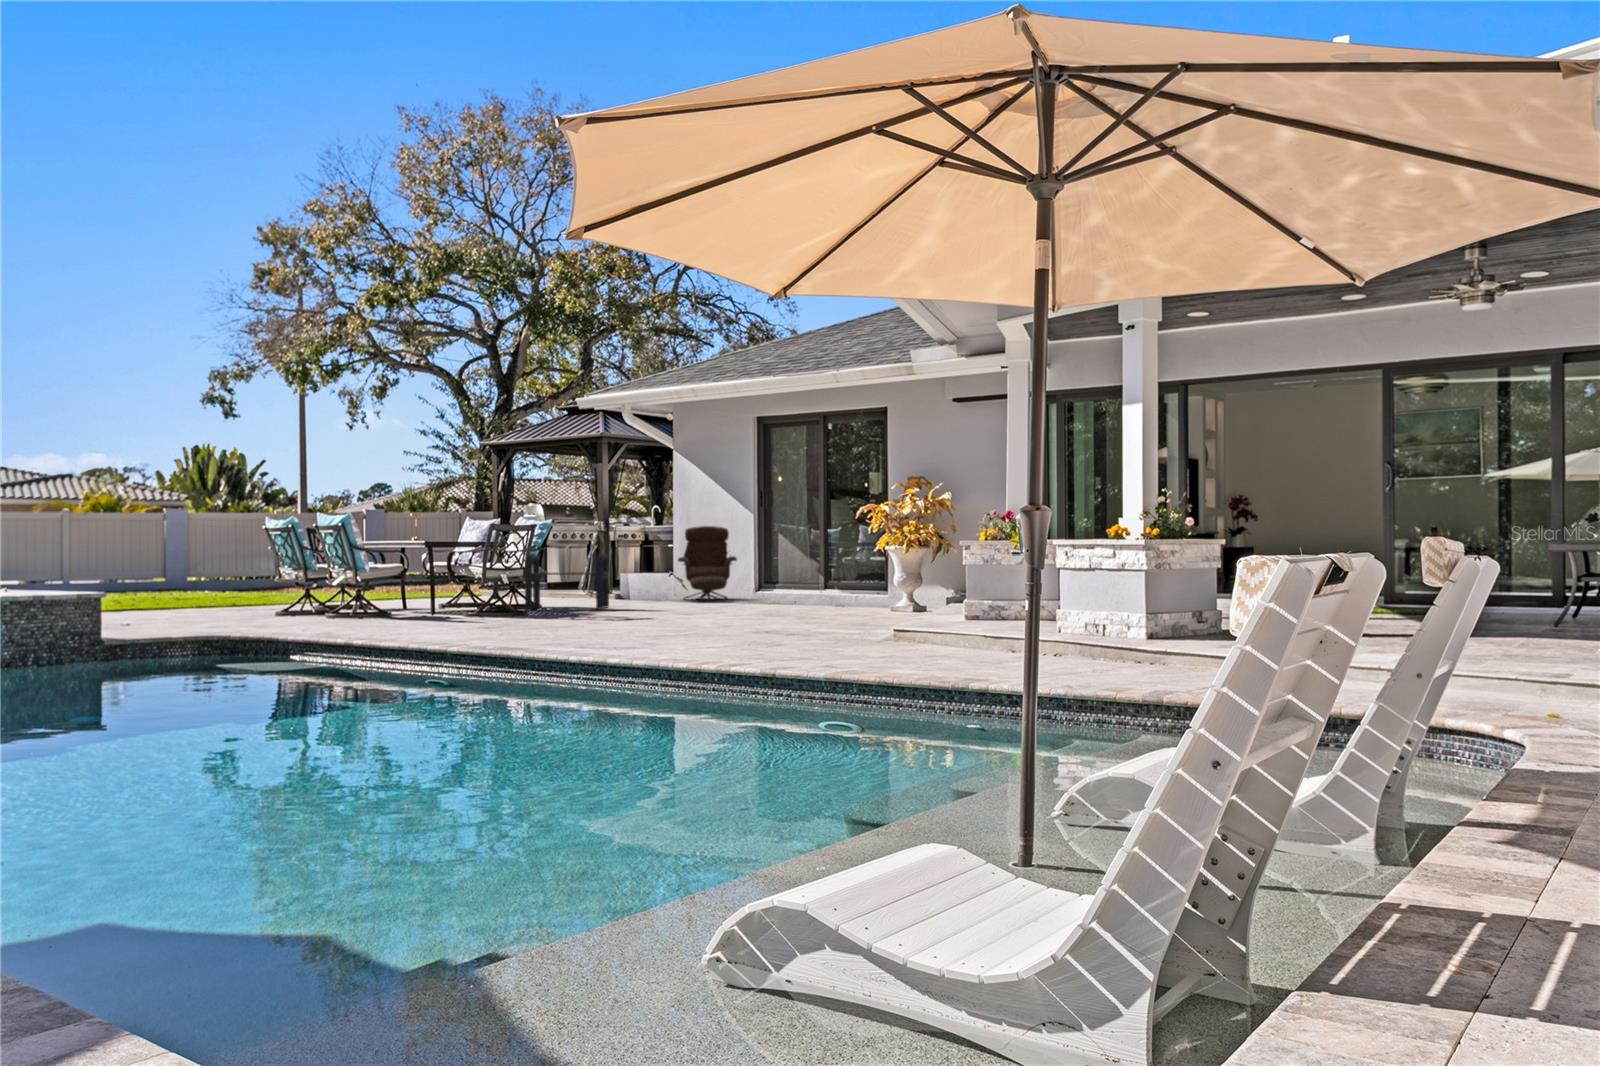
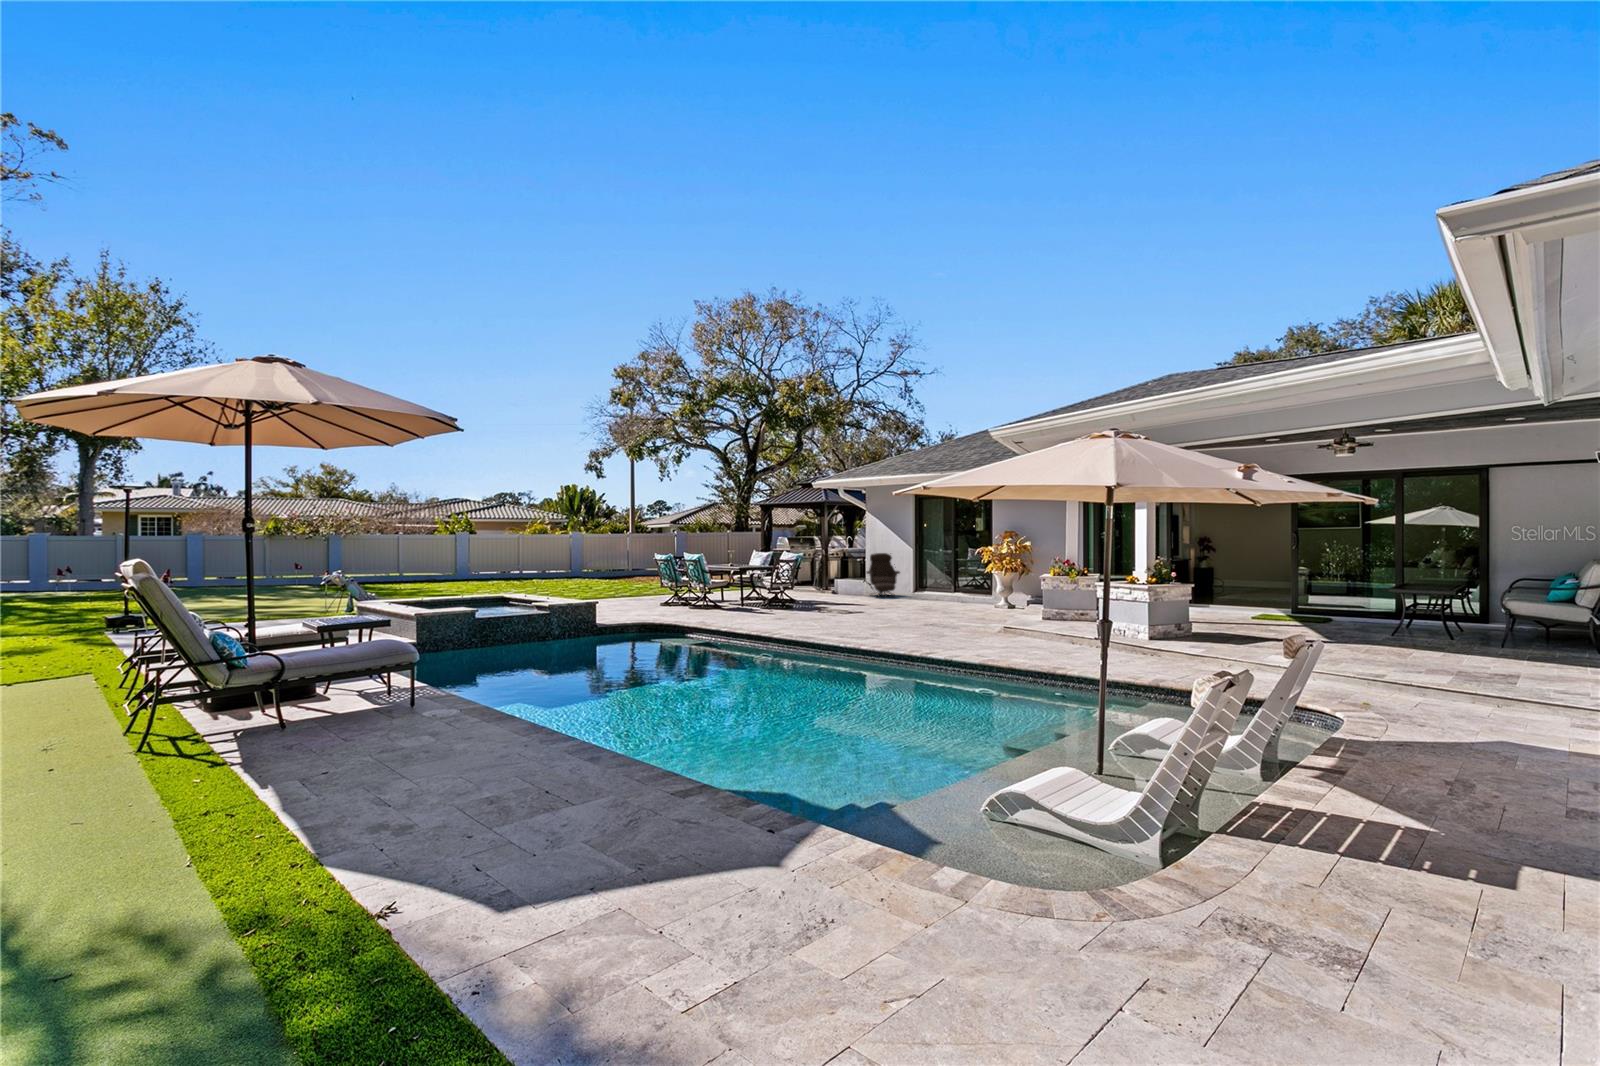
bench: present [525,553,609,610] -> none [786,571,831,603]

